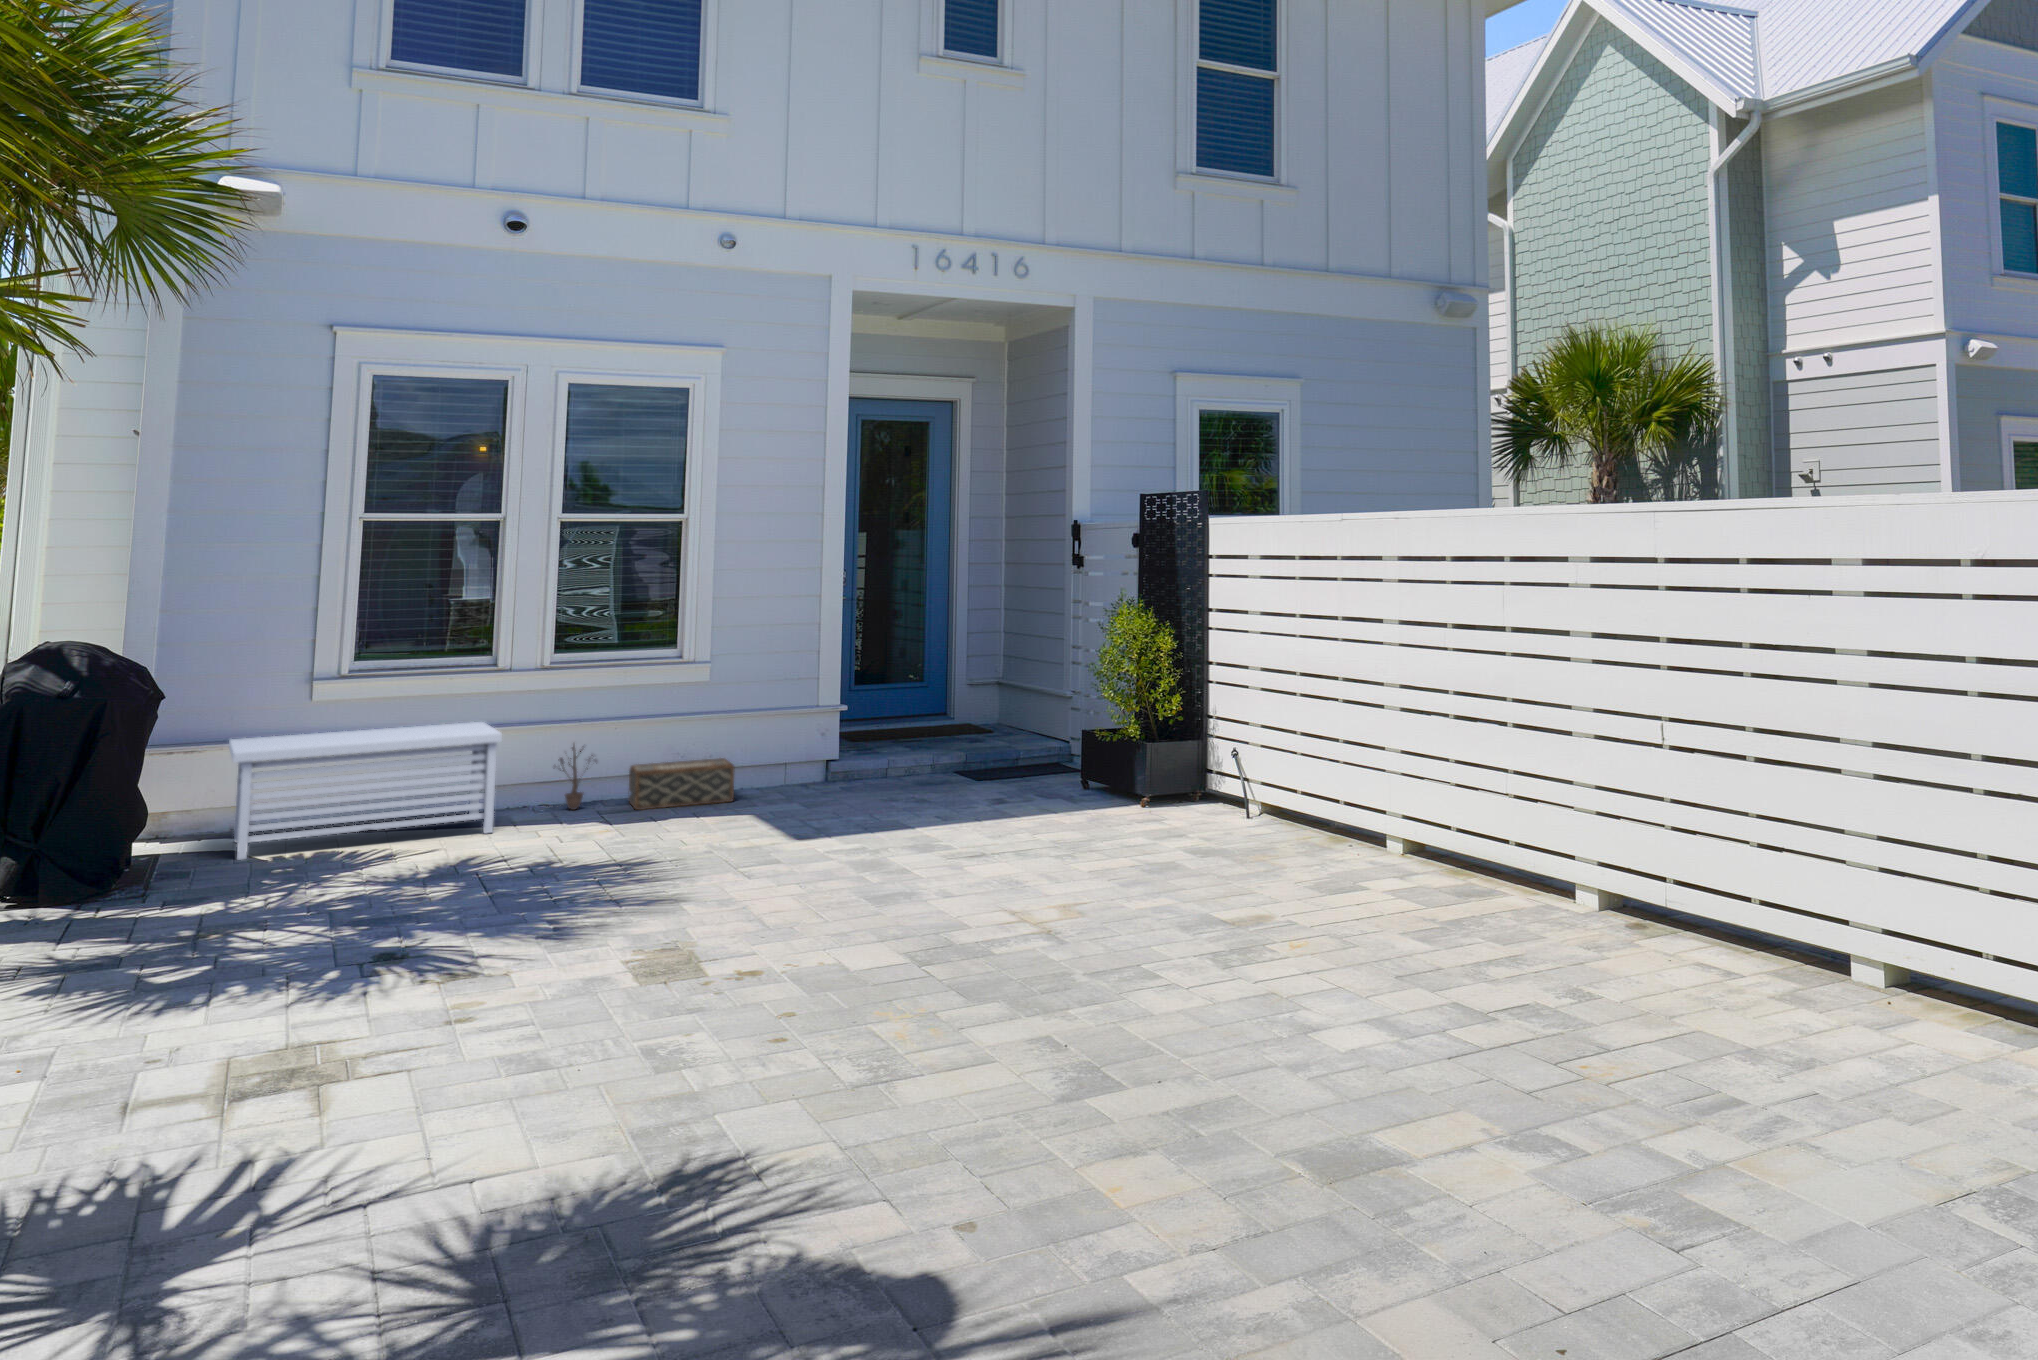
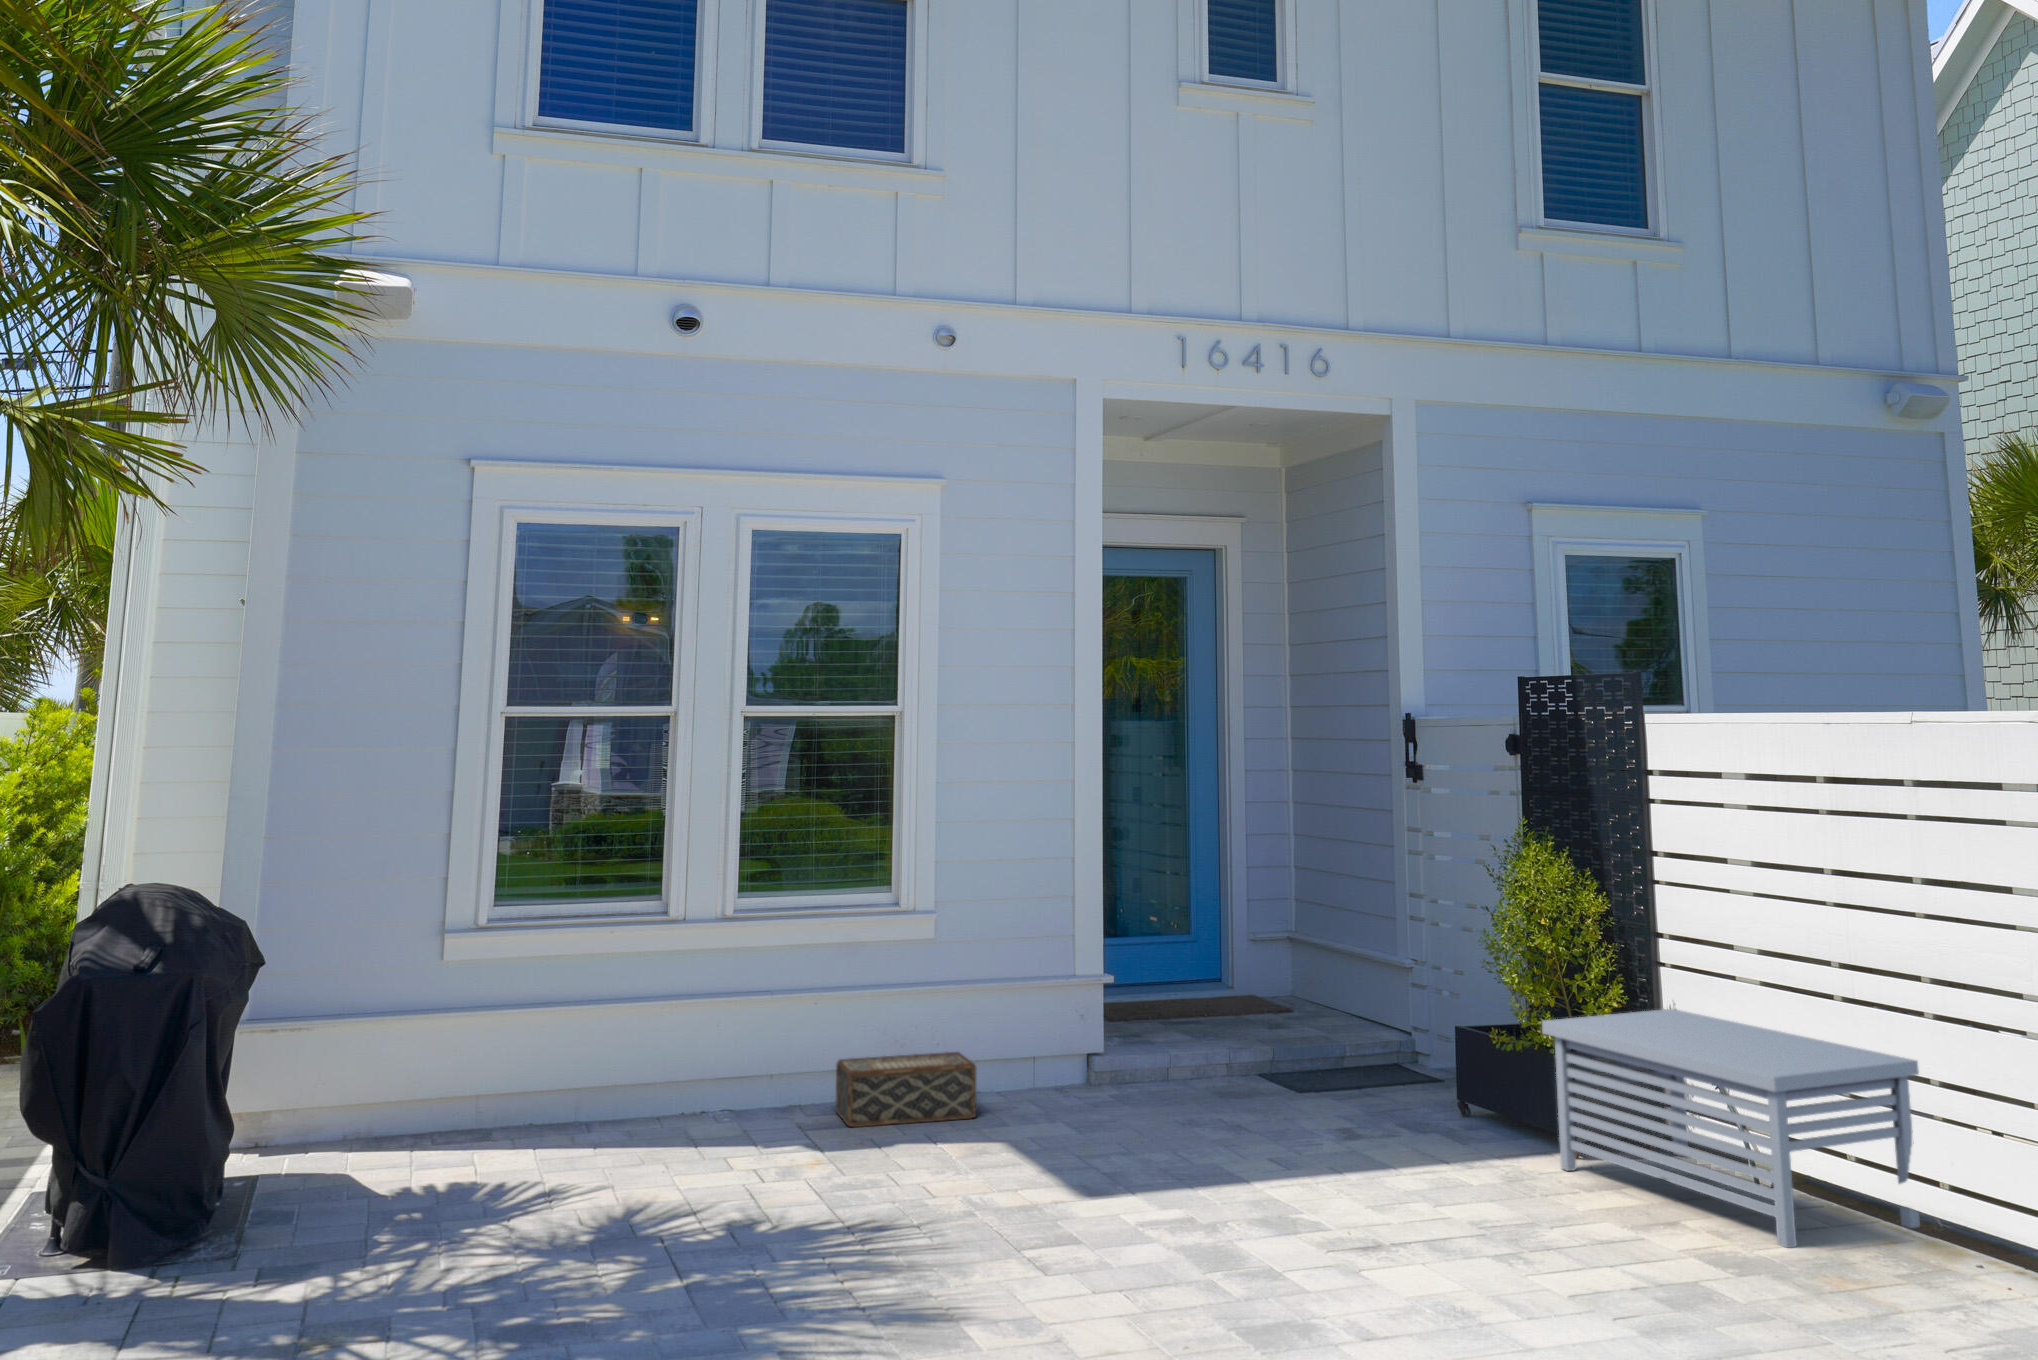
storage bench: present [229,722,502,860] -> present [1542,1009,1920,1248]
decorative plant: present [546,745,597,810] -> none [727,1026,797,1123]

